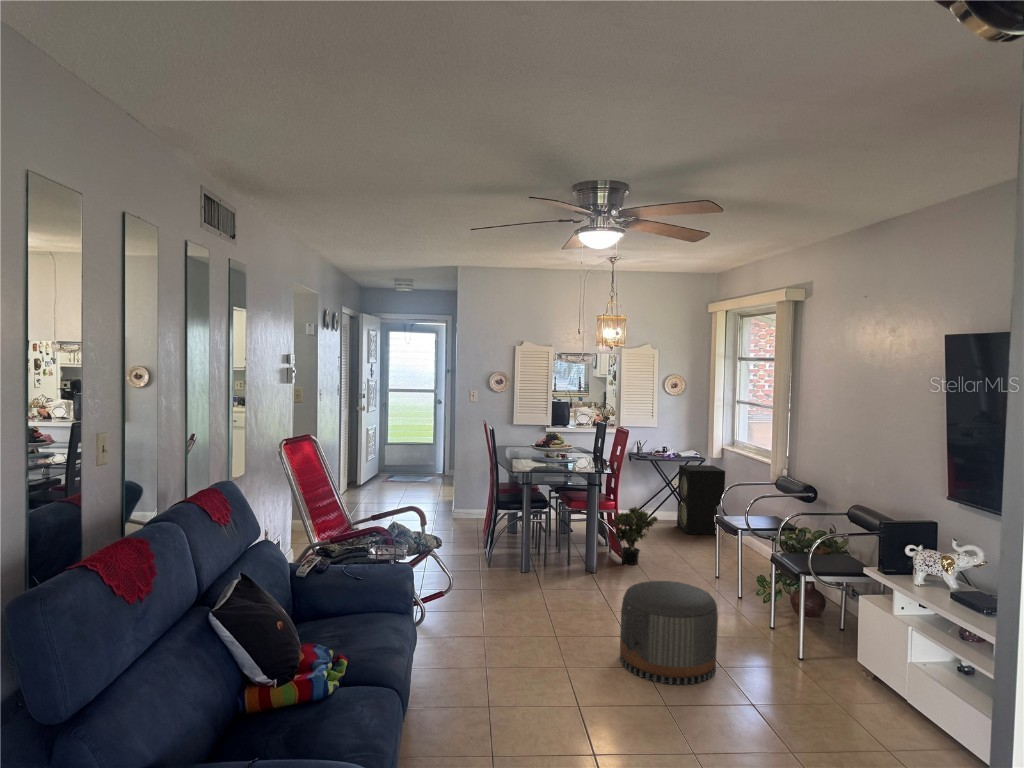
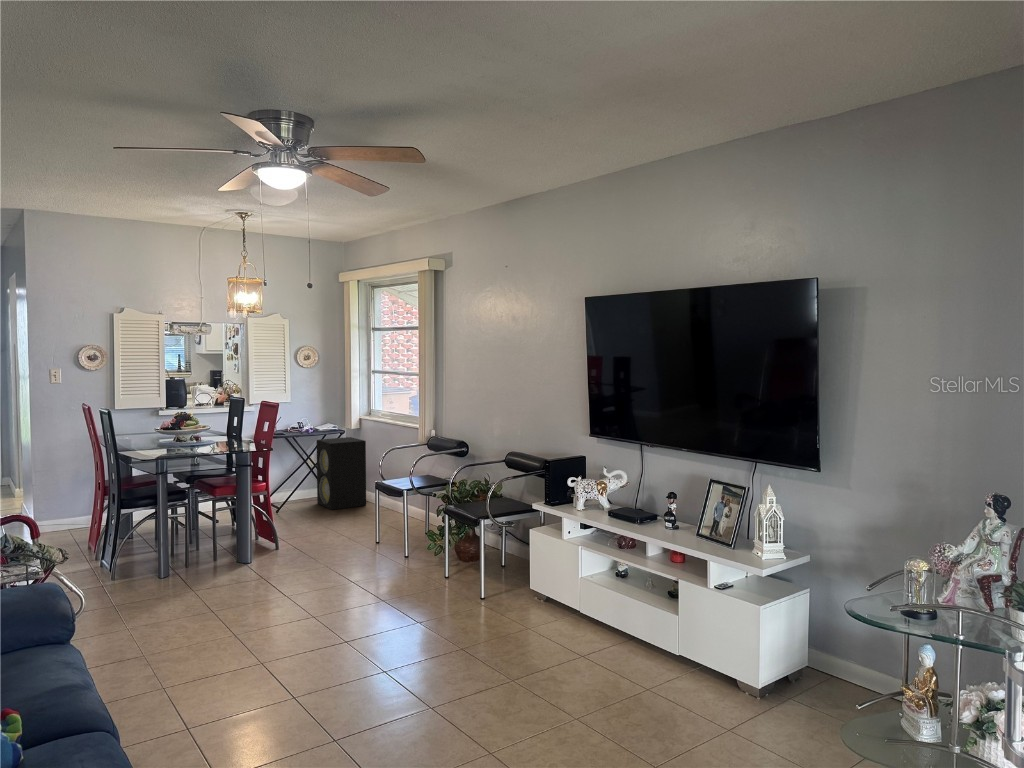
potted plant: present [613,507,658,565] -> none [263,485,313,548]
pouf: present [620,581,718,685] -> none [316,550,417,655]

